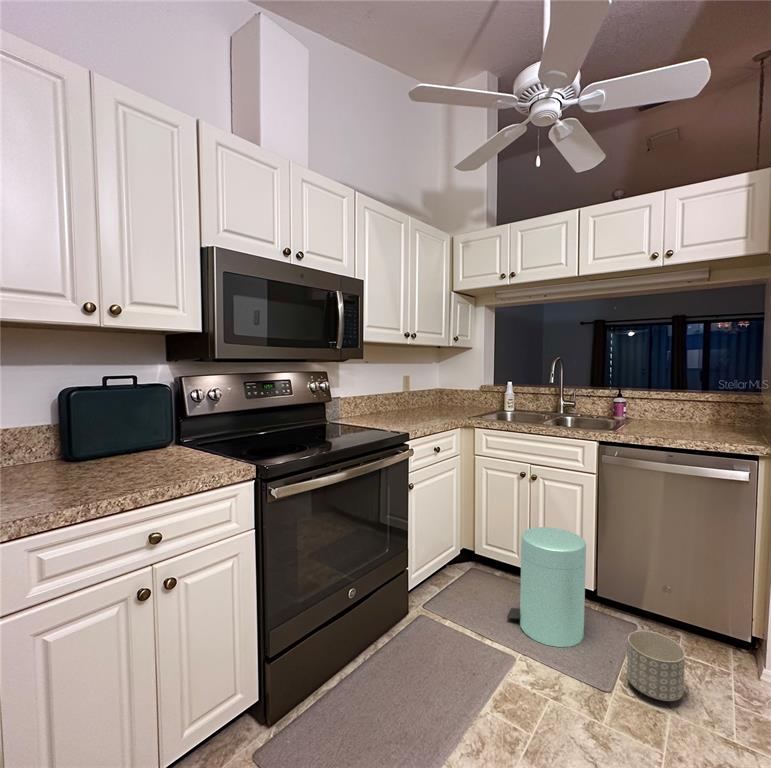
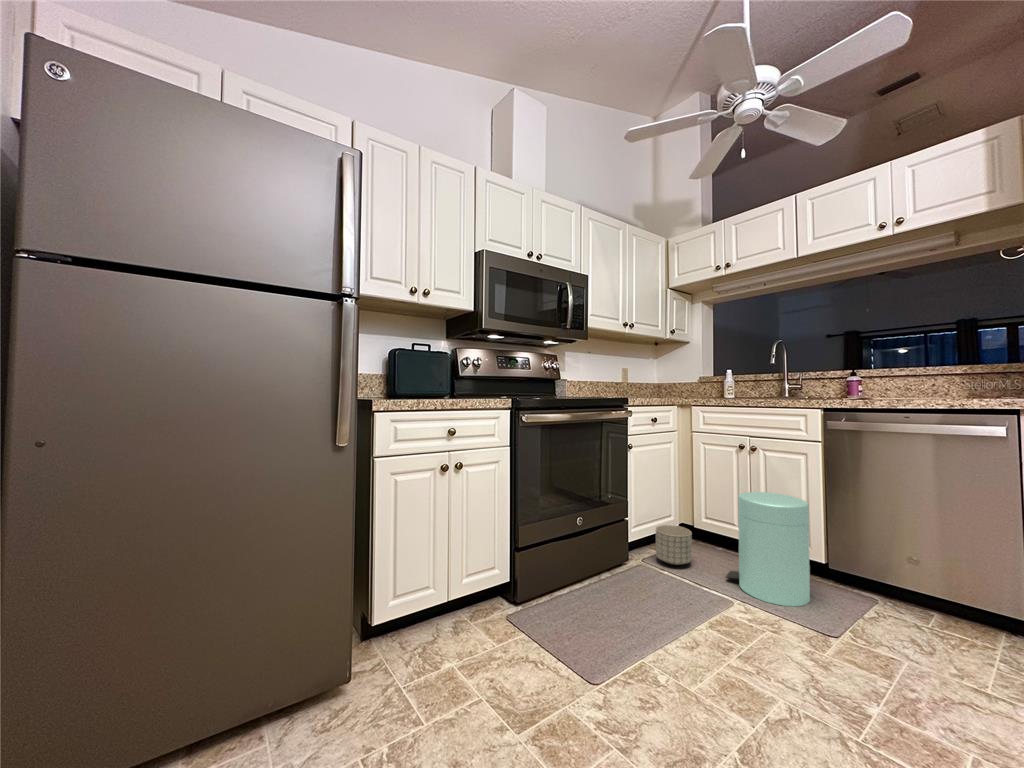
planter: present [627,631,685,701] -> present [656,525,692,565]

